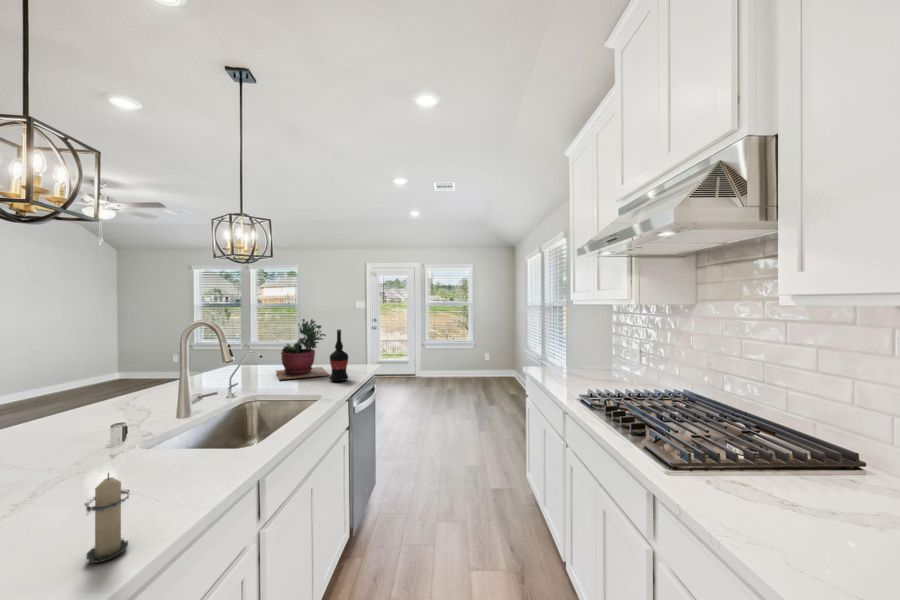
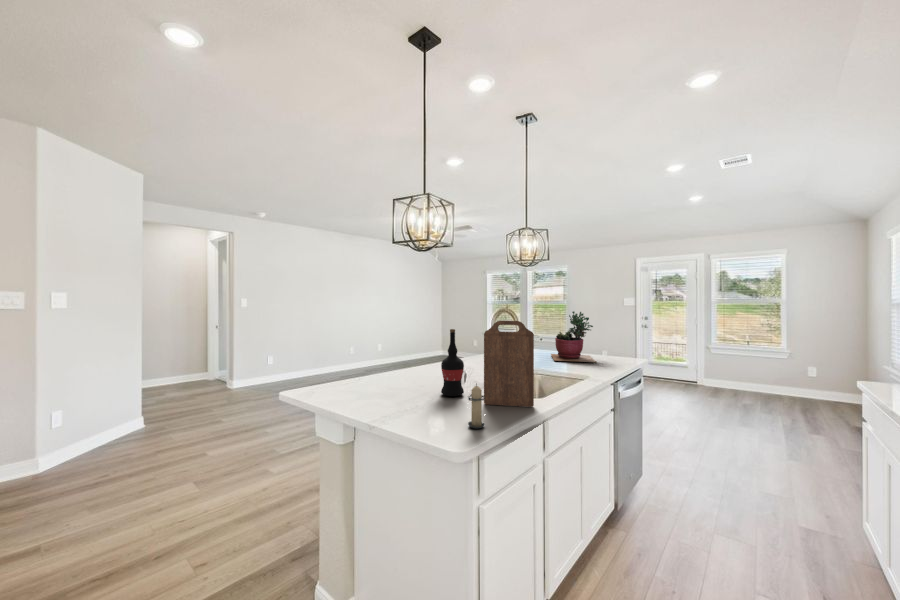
wine bottle: present [330,329,348,381] -> present [441,329,464,396]
cutting board: none [145,344,239,486] -> present [484,321,534,407]

